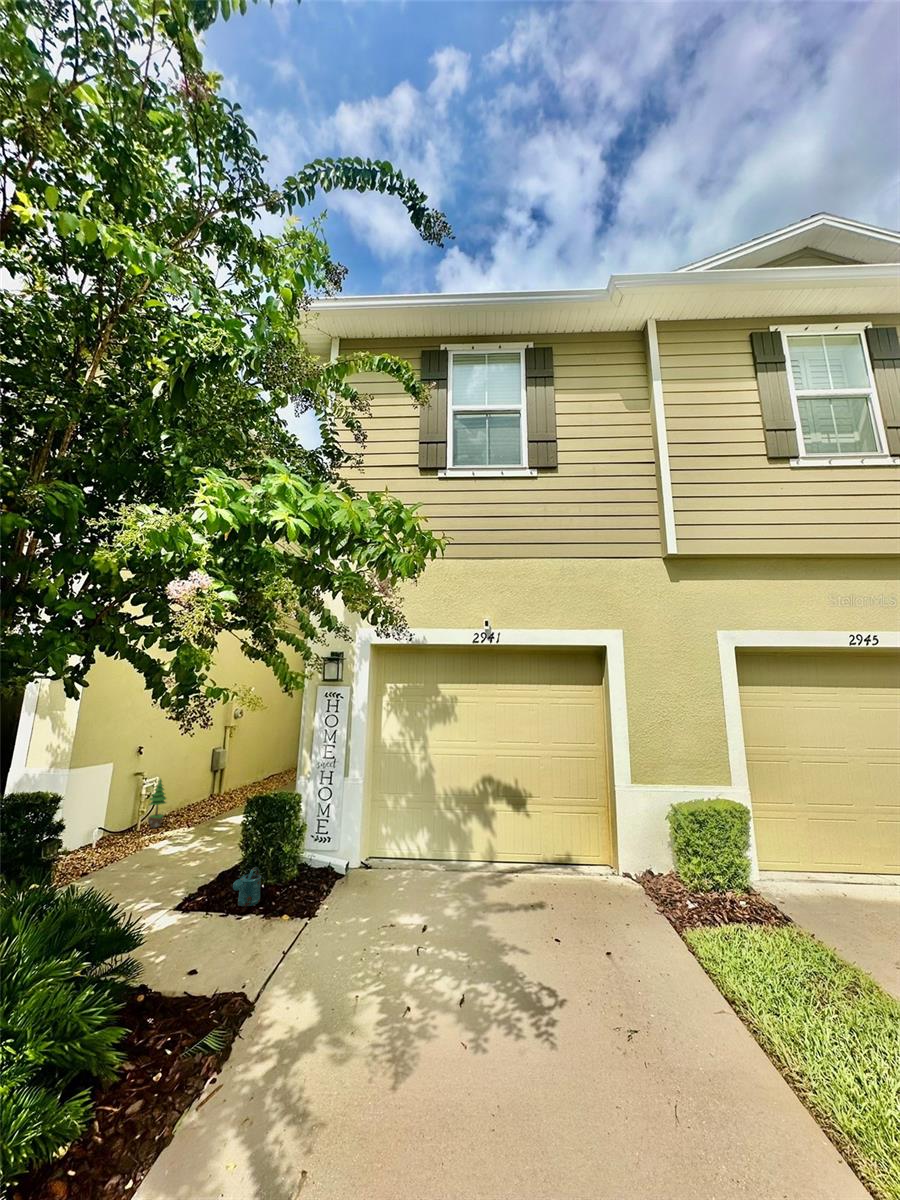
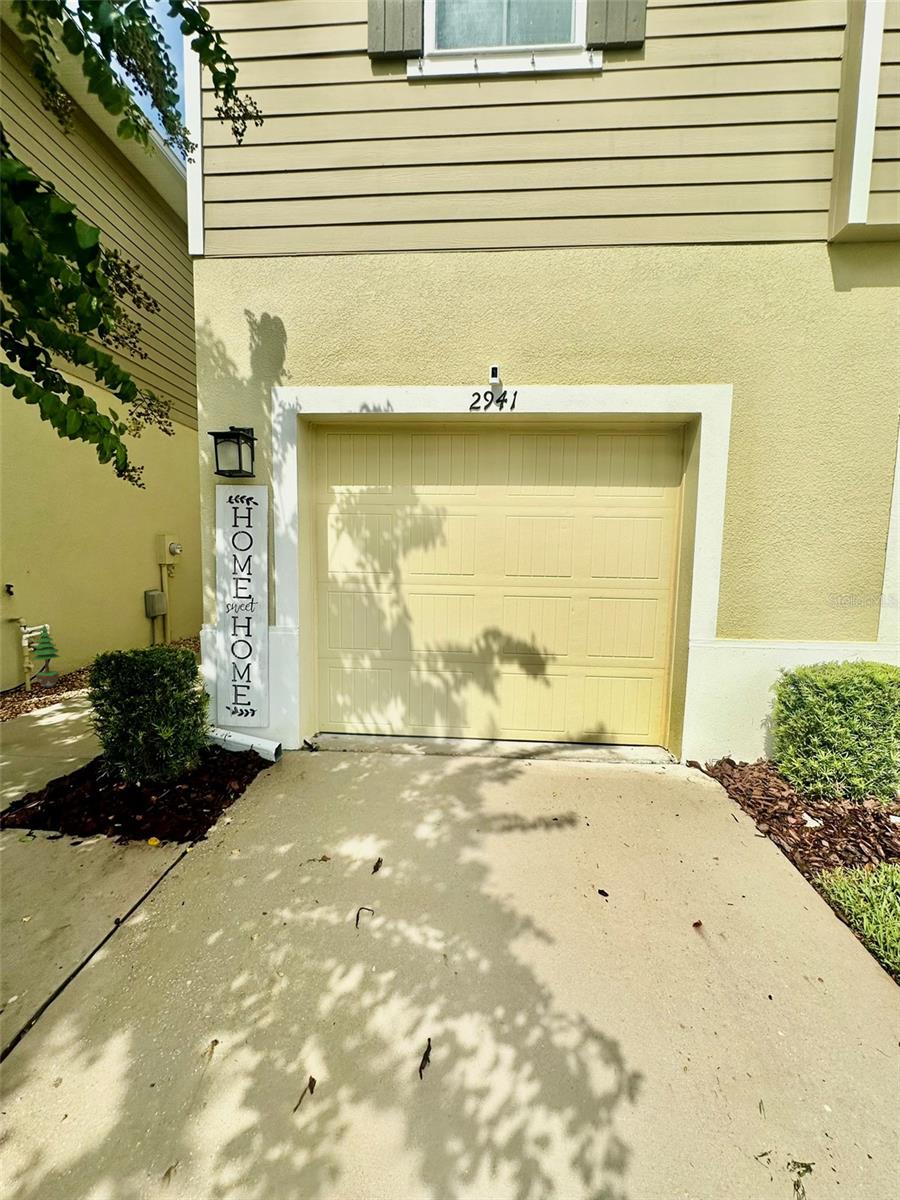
watering can: present [233,867,261,906] -> none [62,761,129,821]

